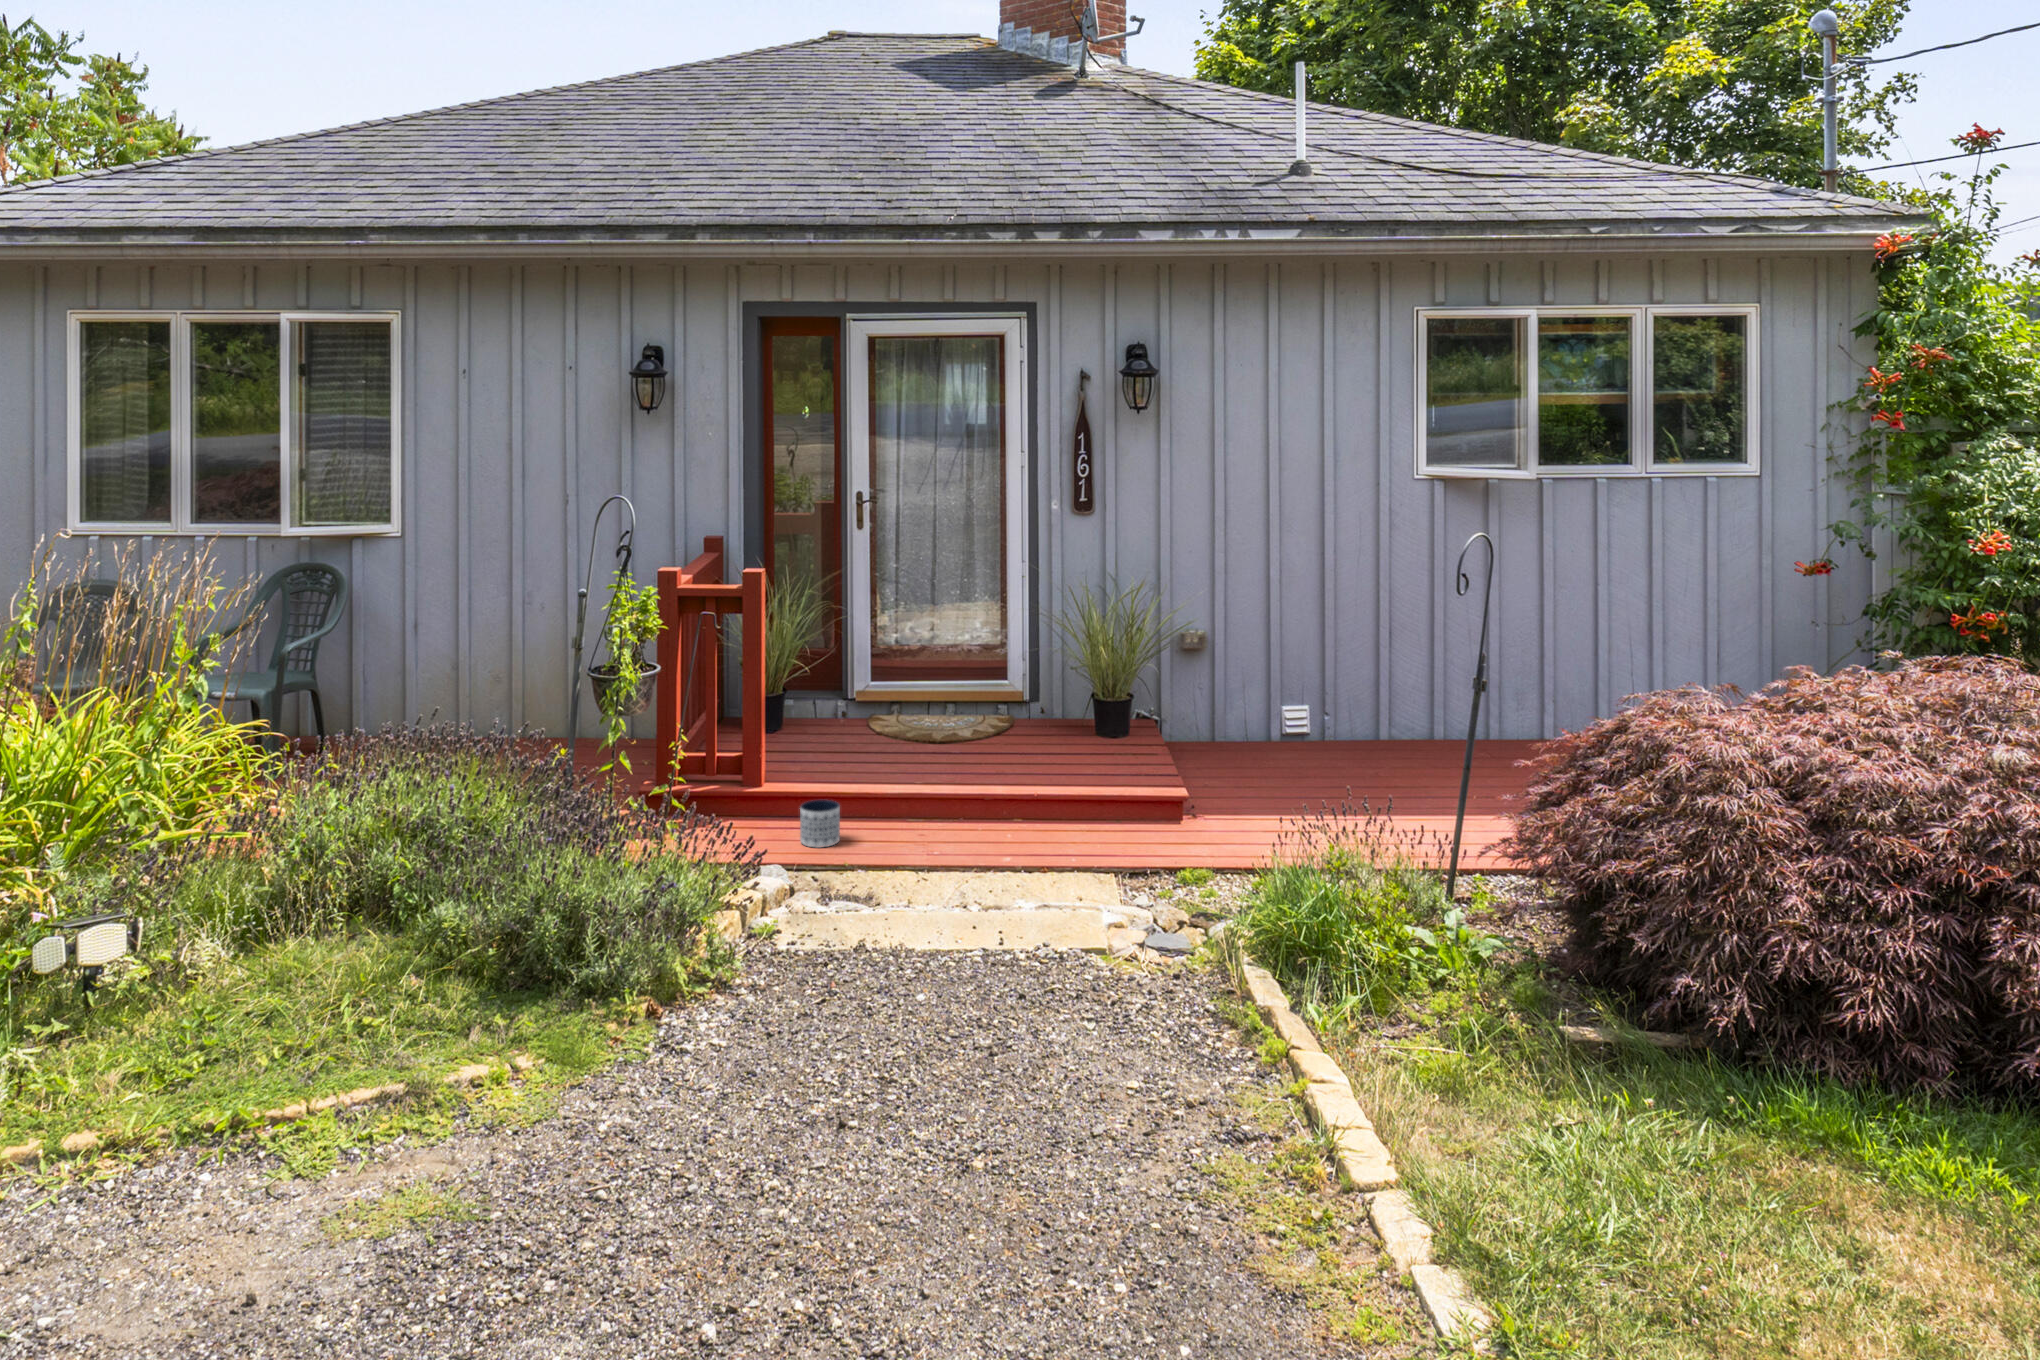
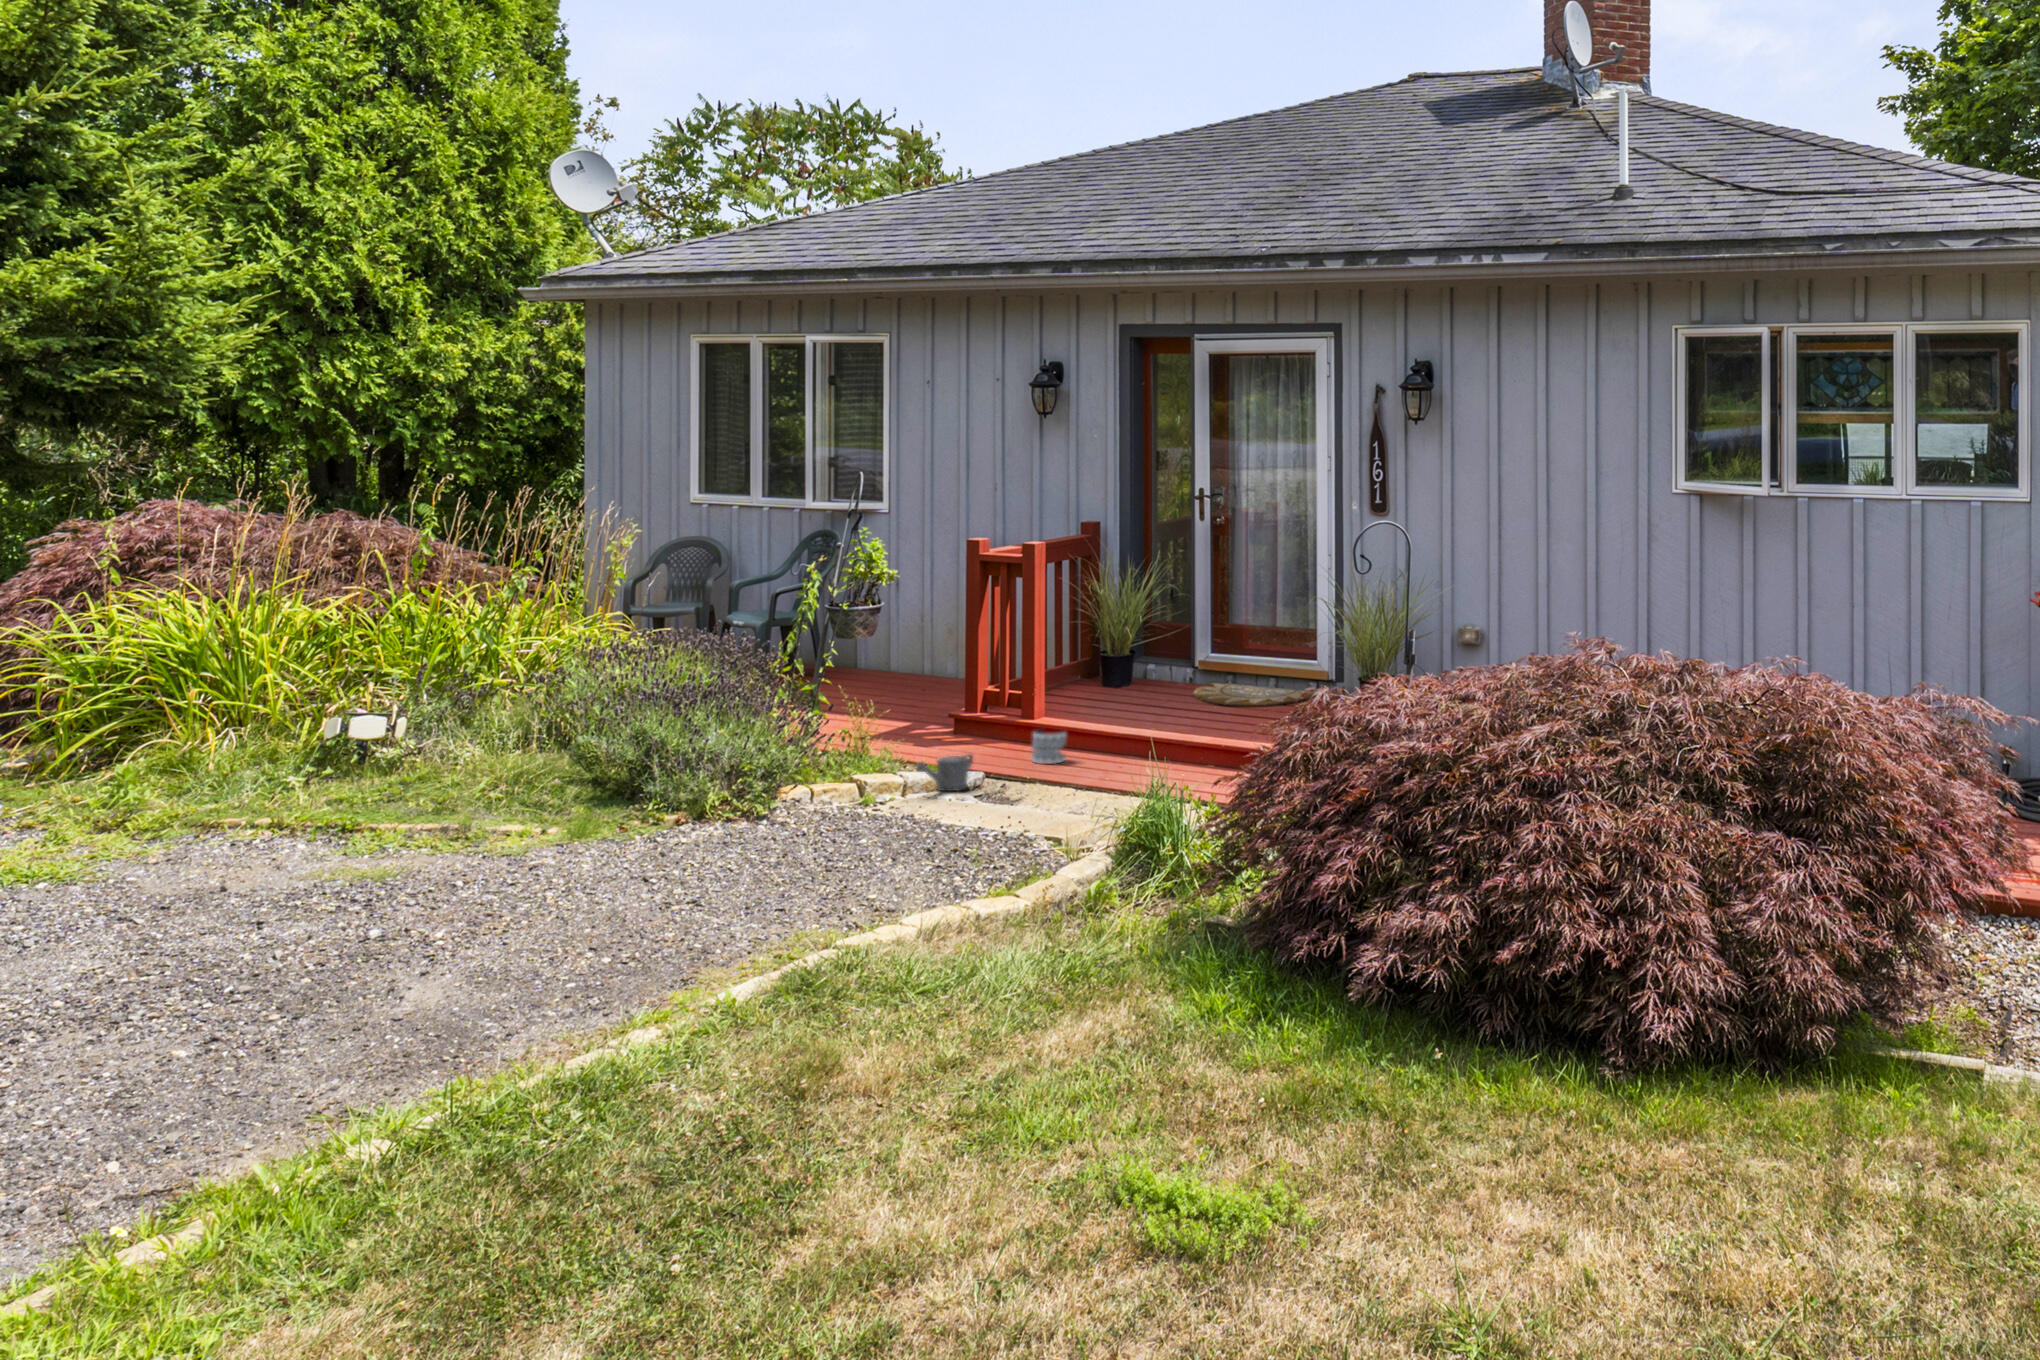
watering can: none [798,862,838,920] -> present [917,754,973,791]

